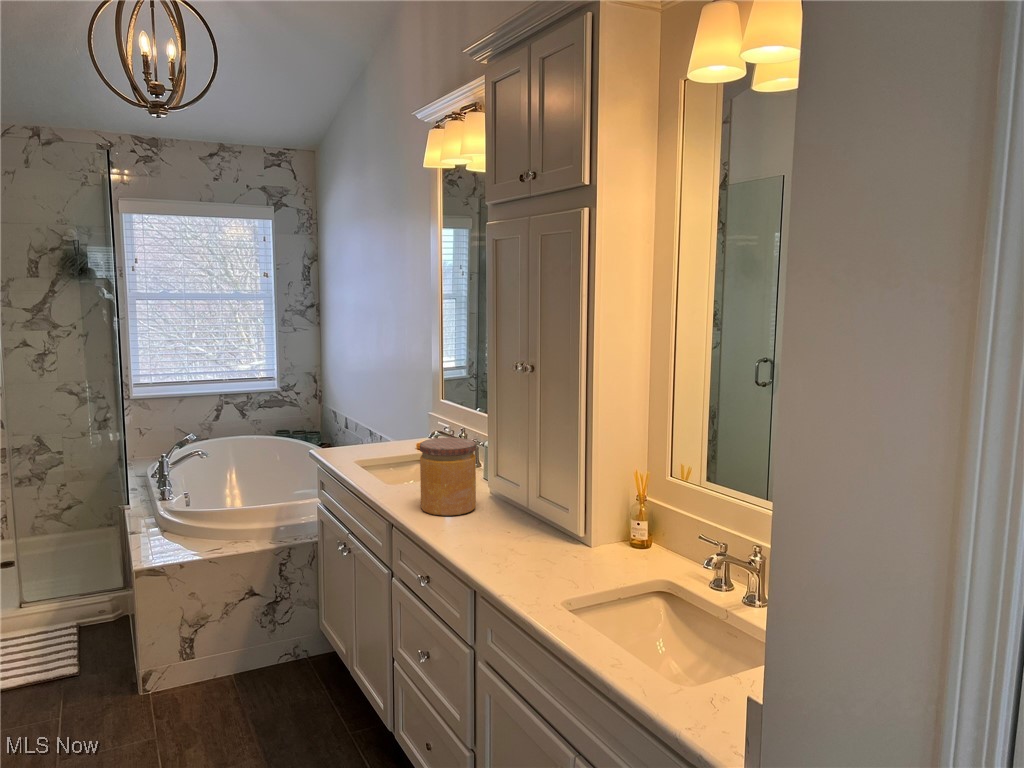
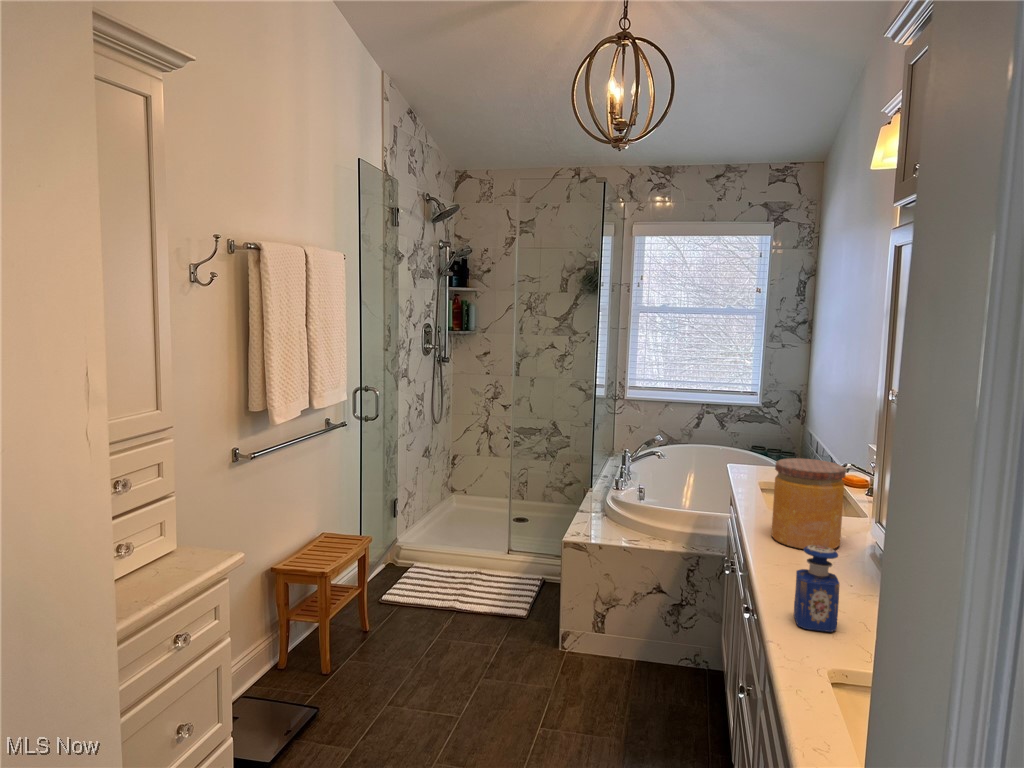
perfume bottle: none [502,508,537,576] -> present [794,545,839,632]

